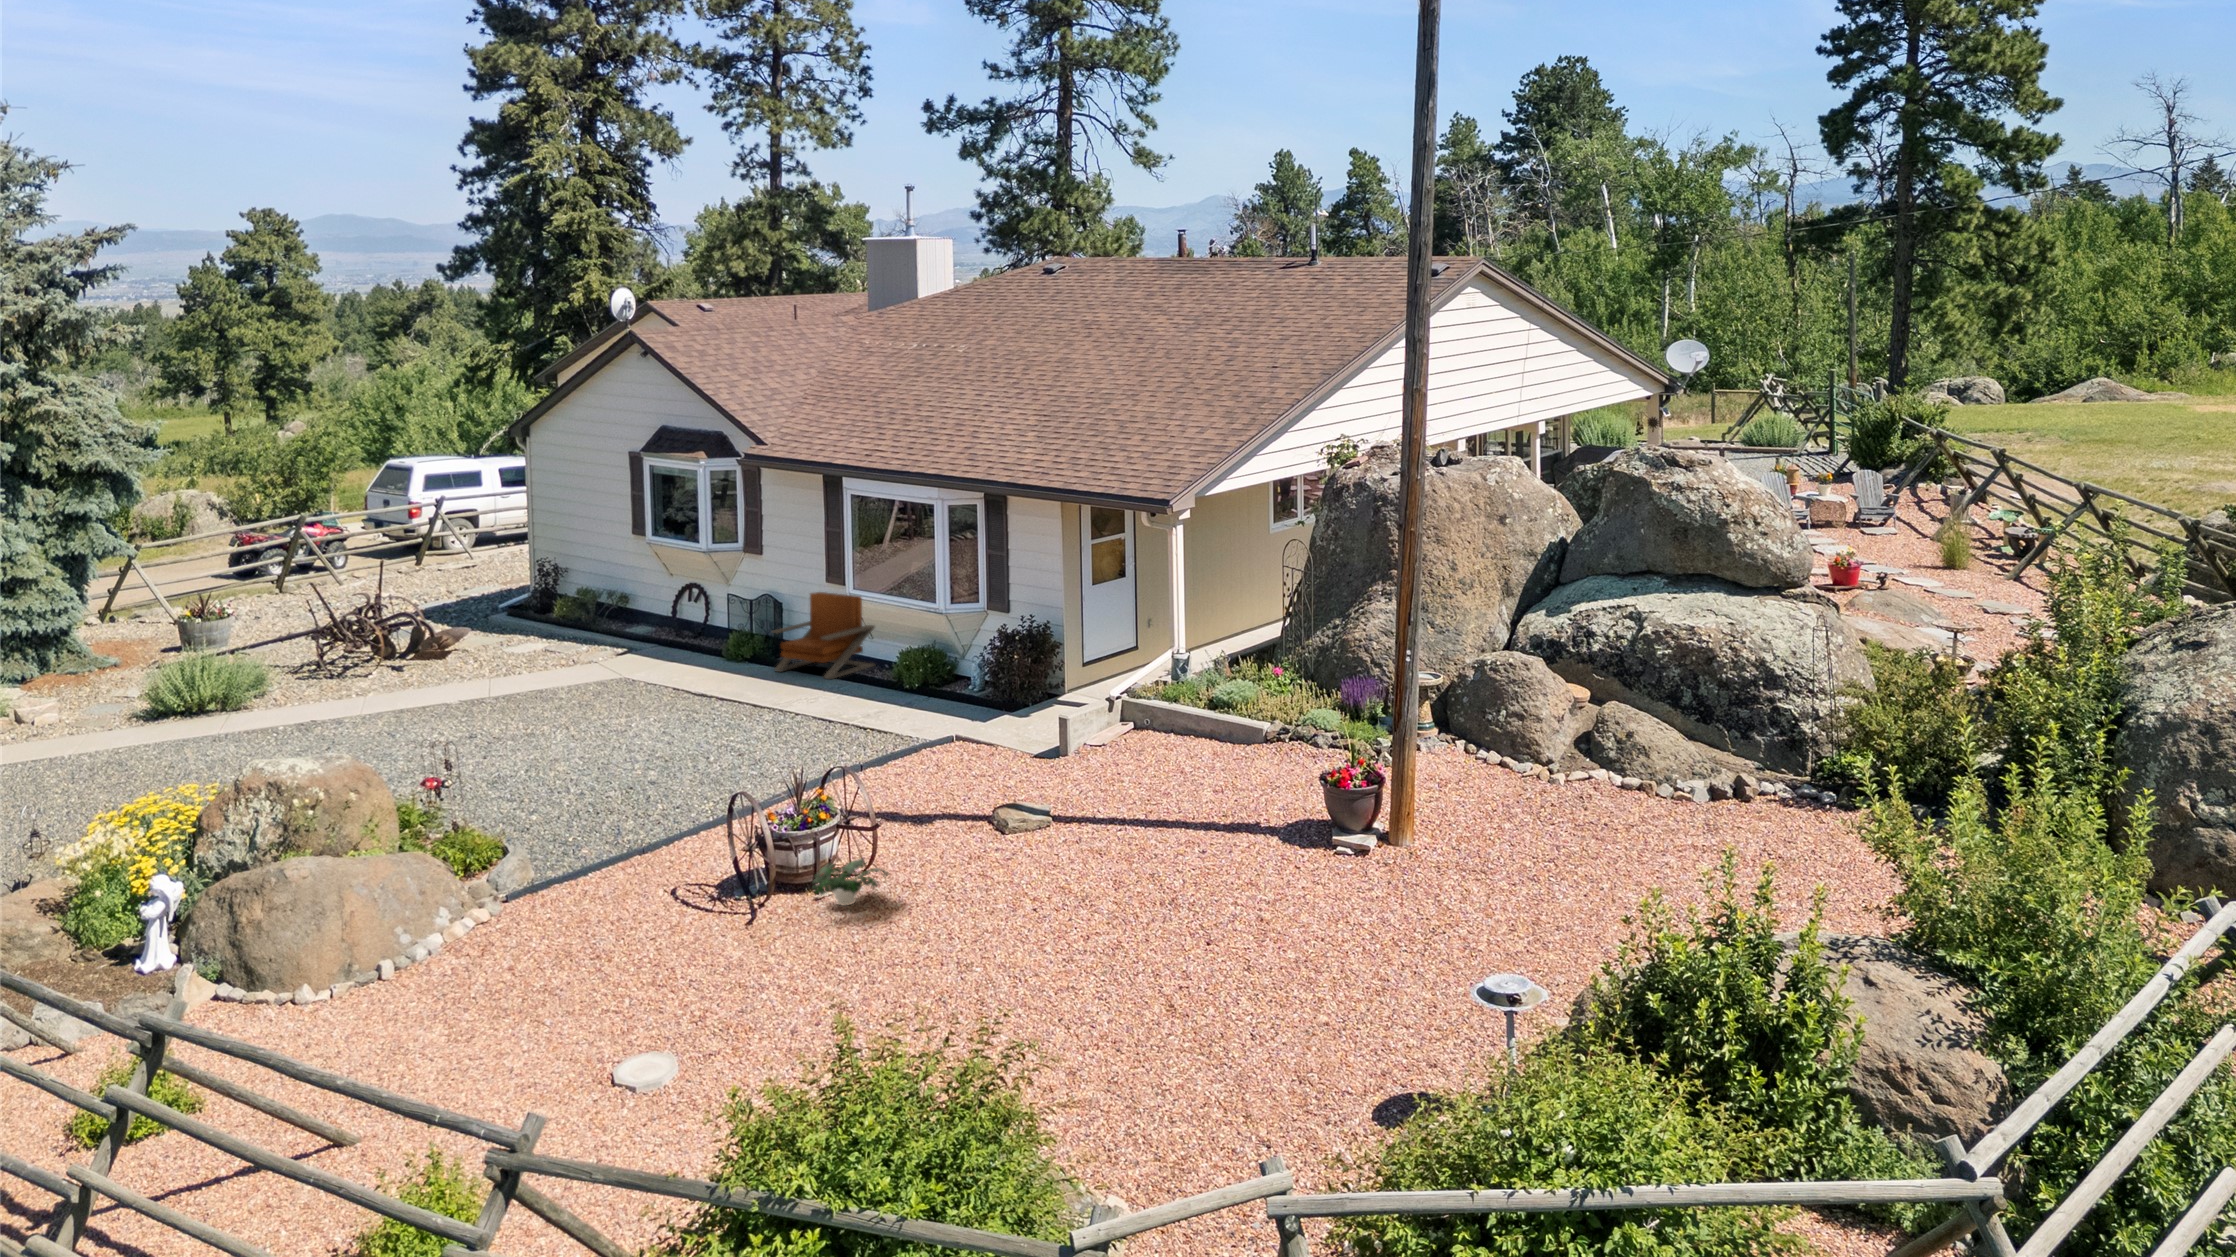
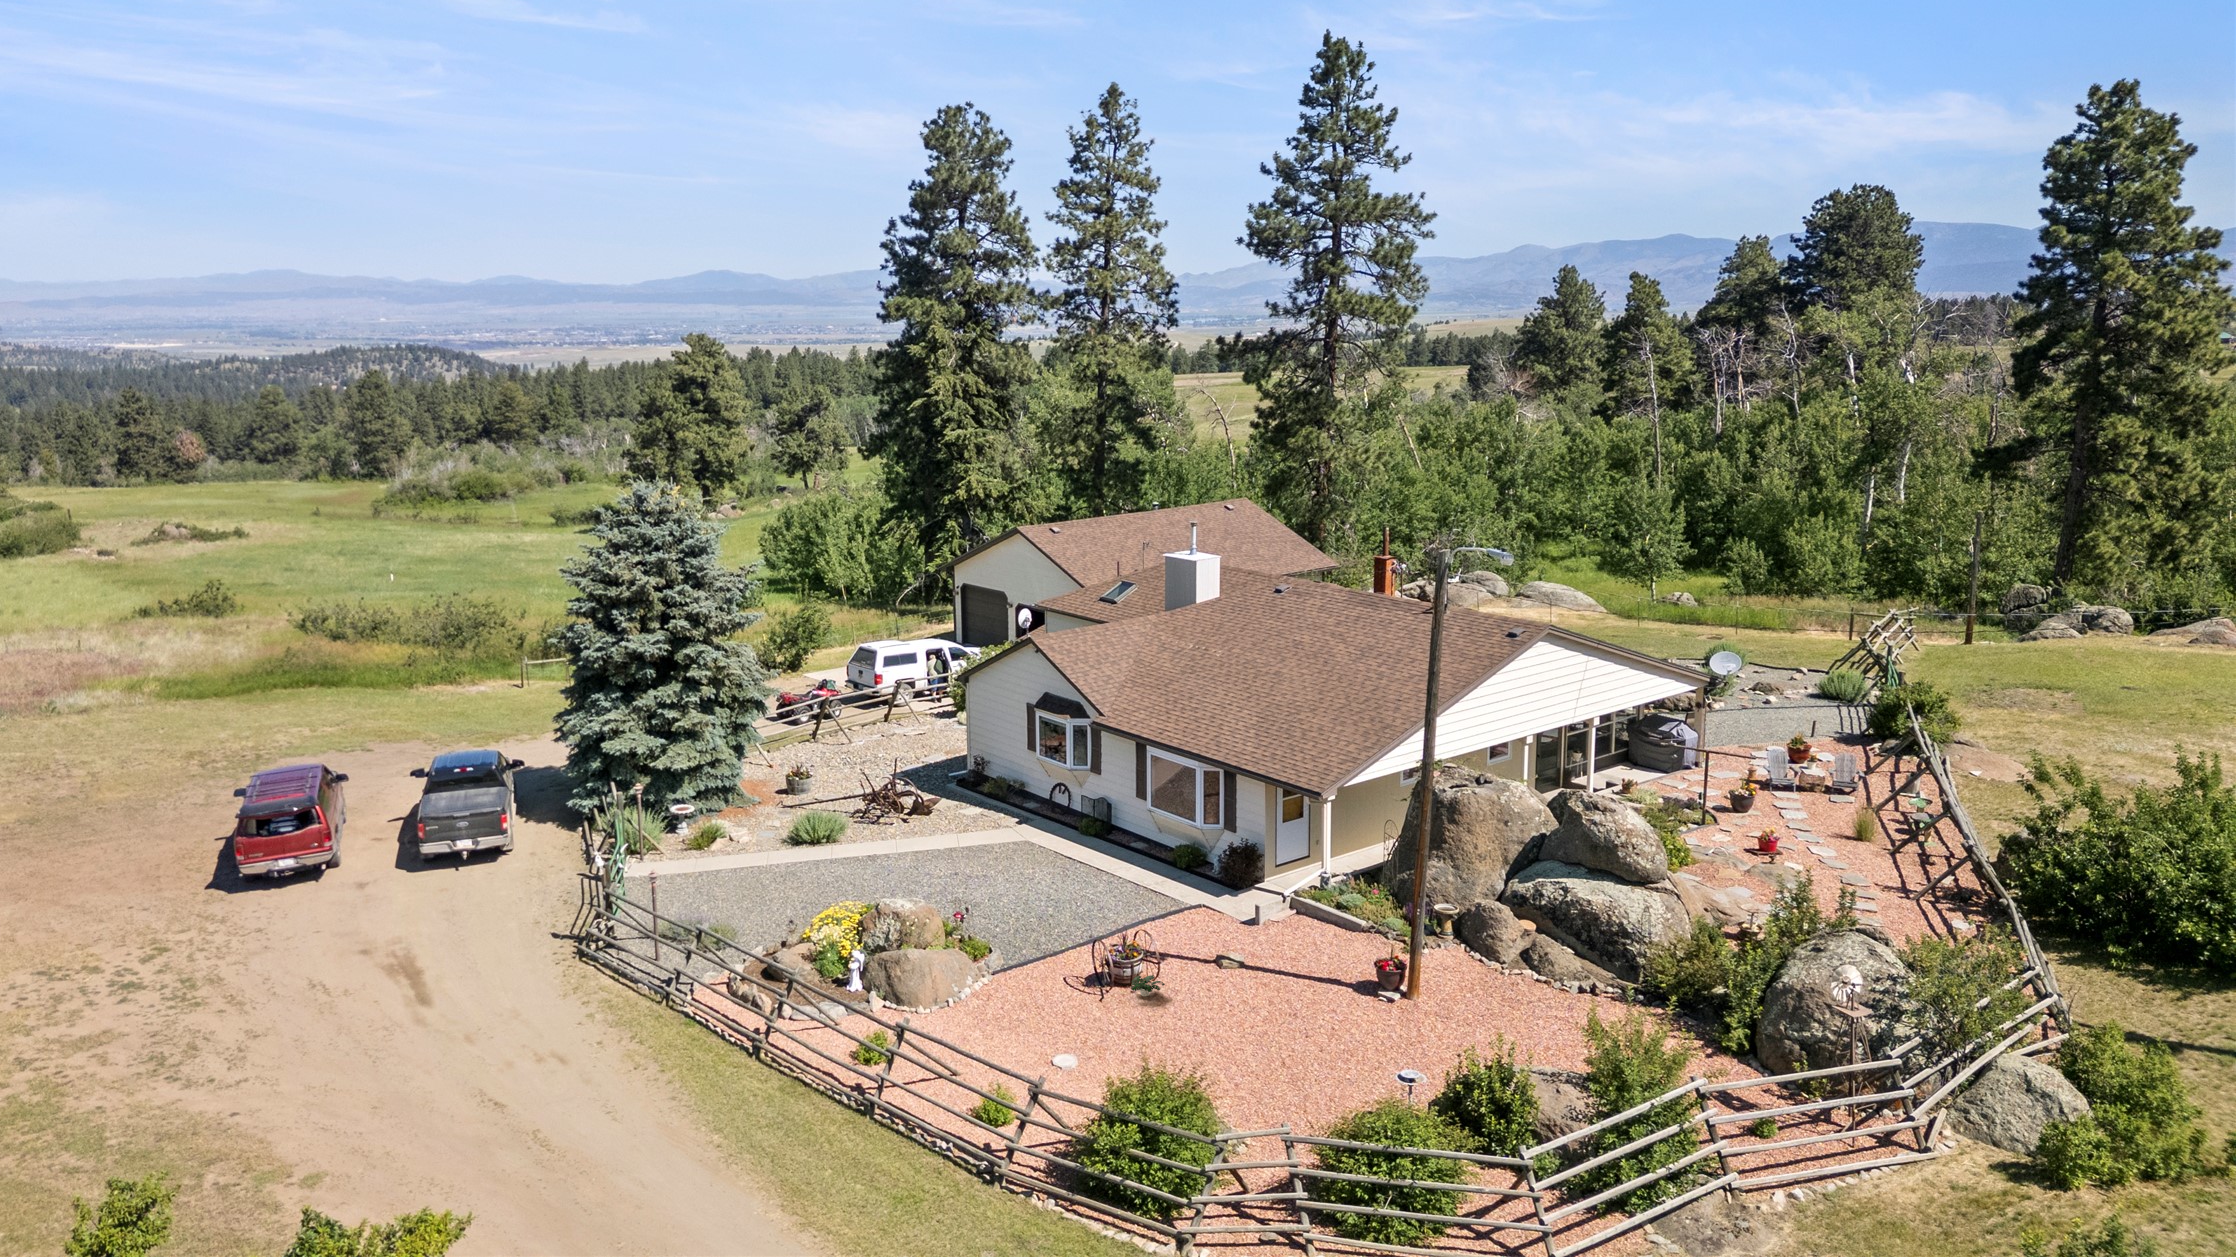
lounge chair: present [772,592,874,679] -> none [1101,805,1157,857]

